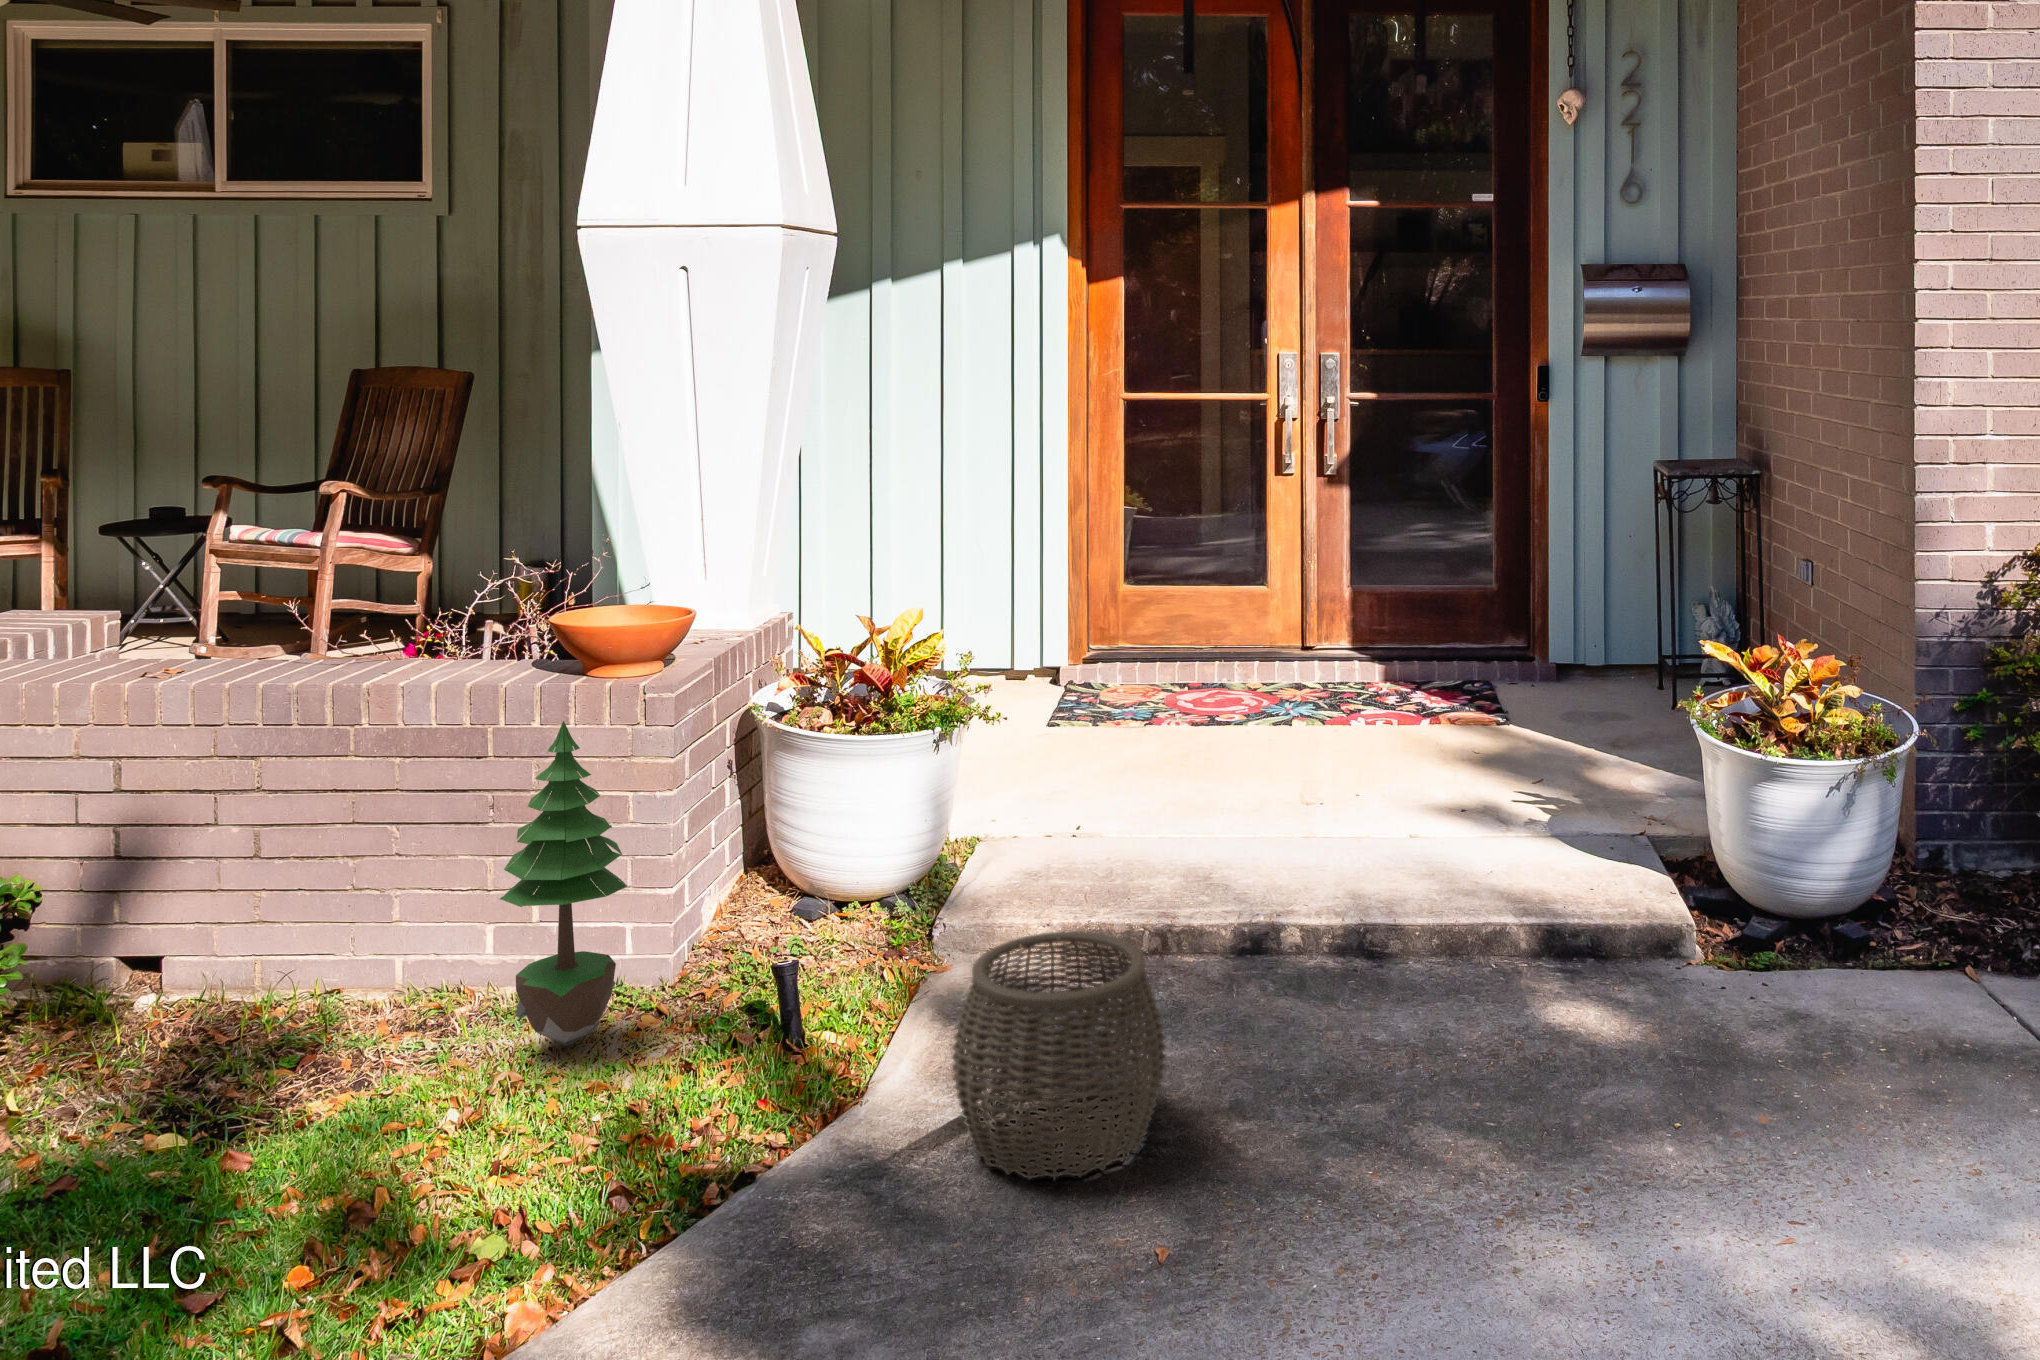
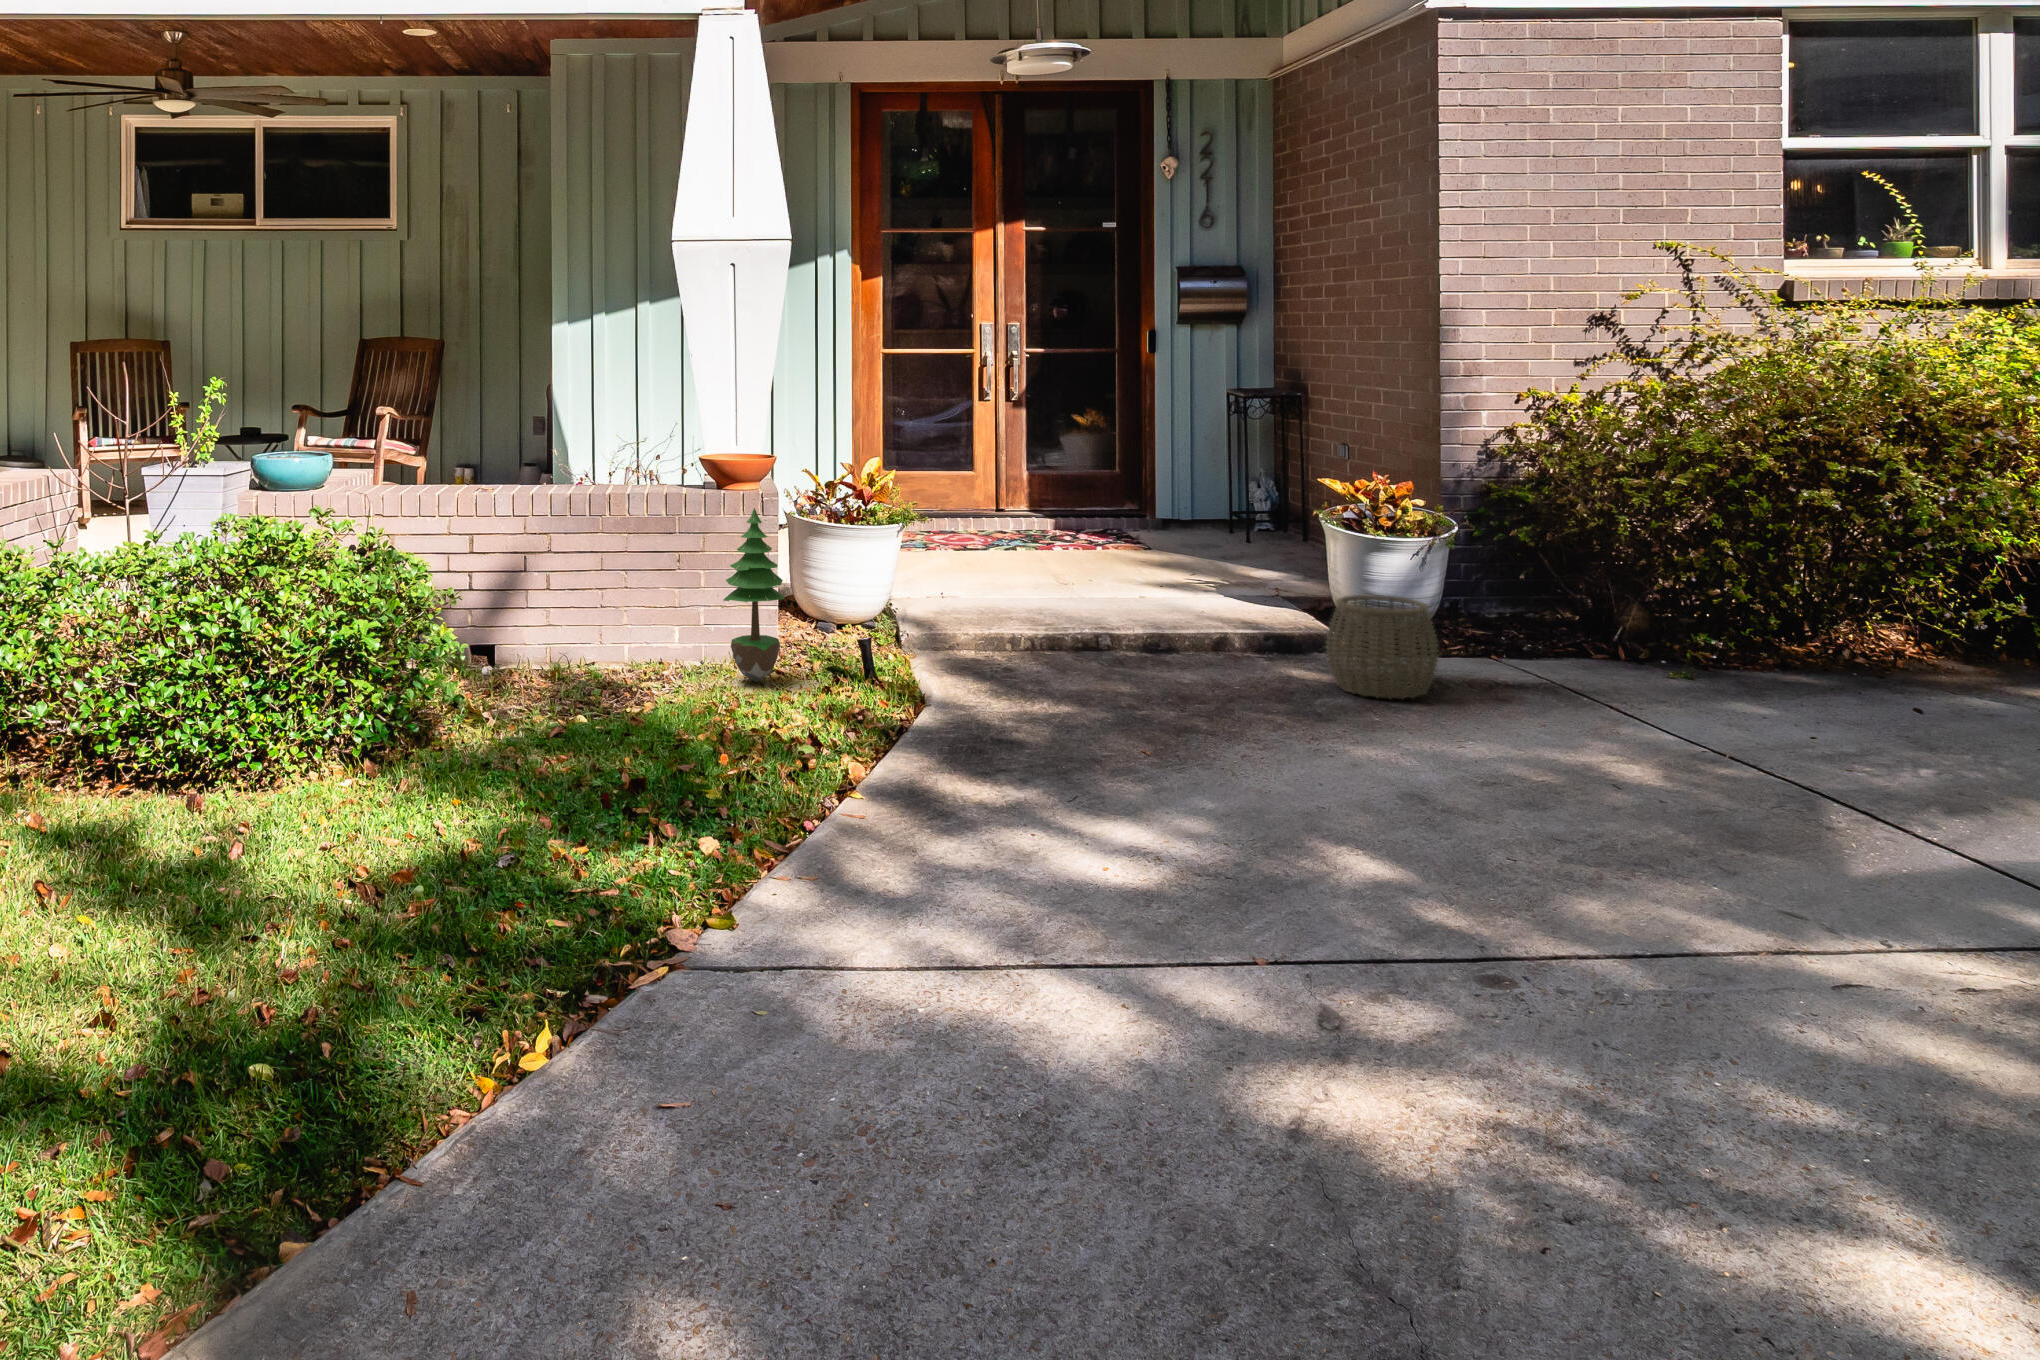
woven basket: present [951,932,1166,1180] -> present [1326,595,1438,699]

